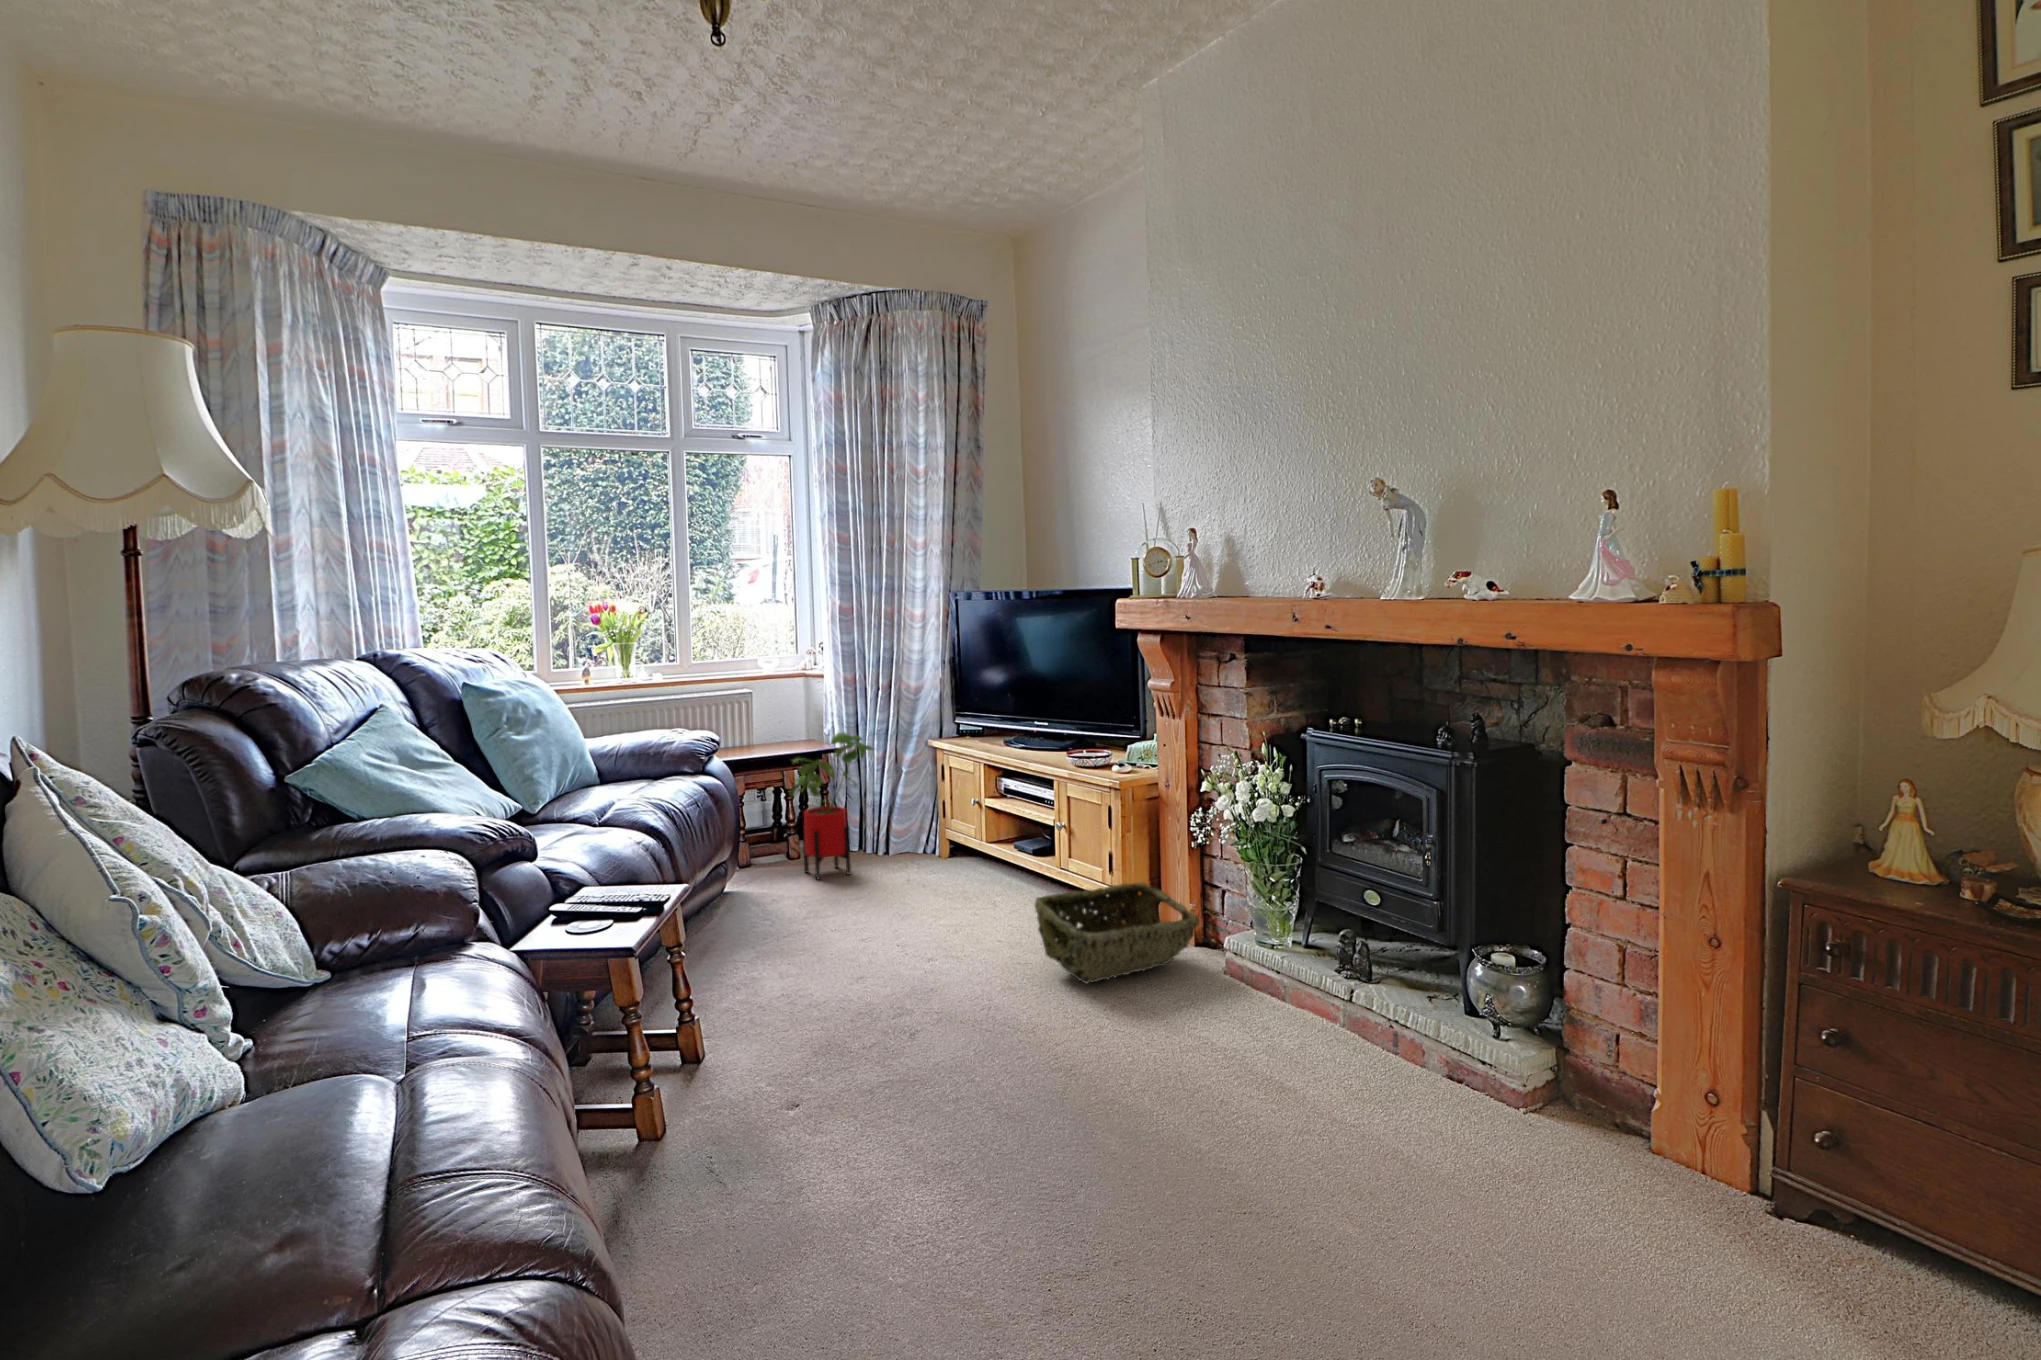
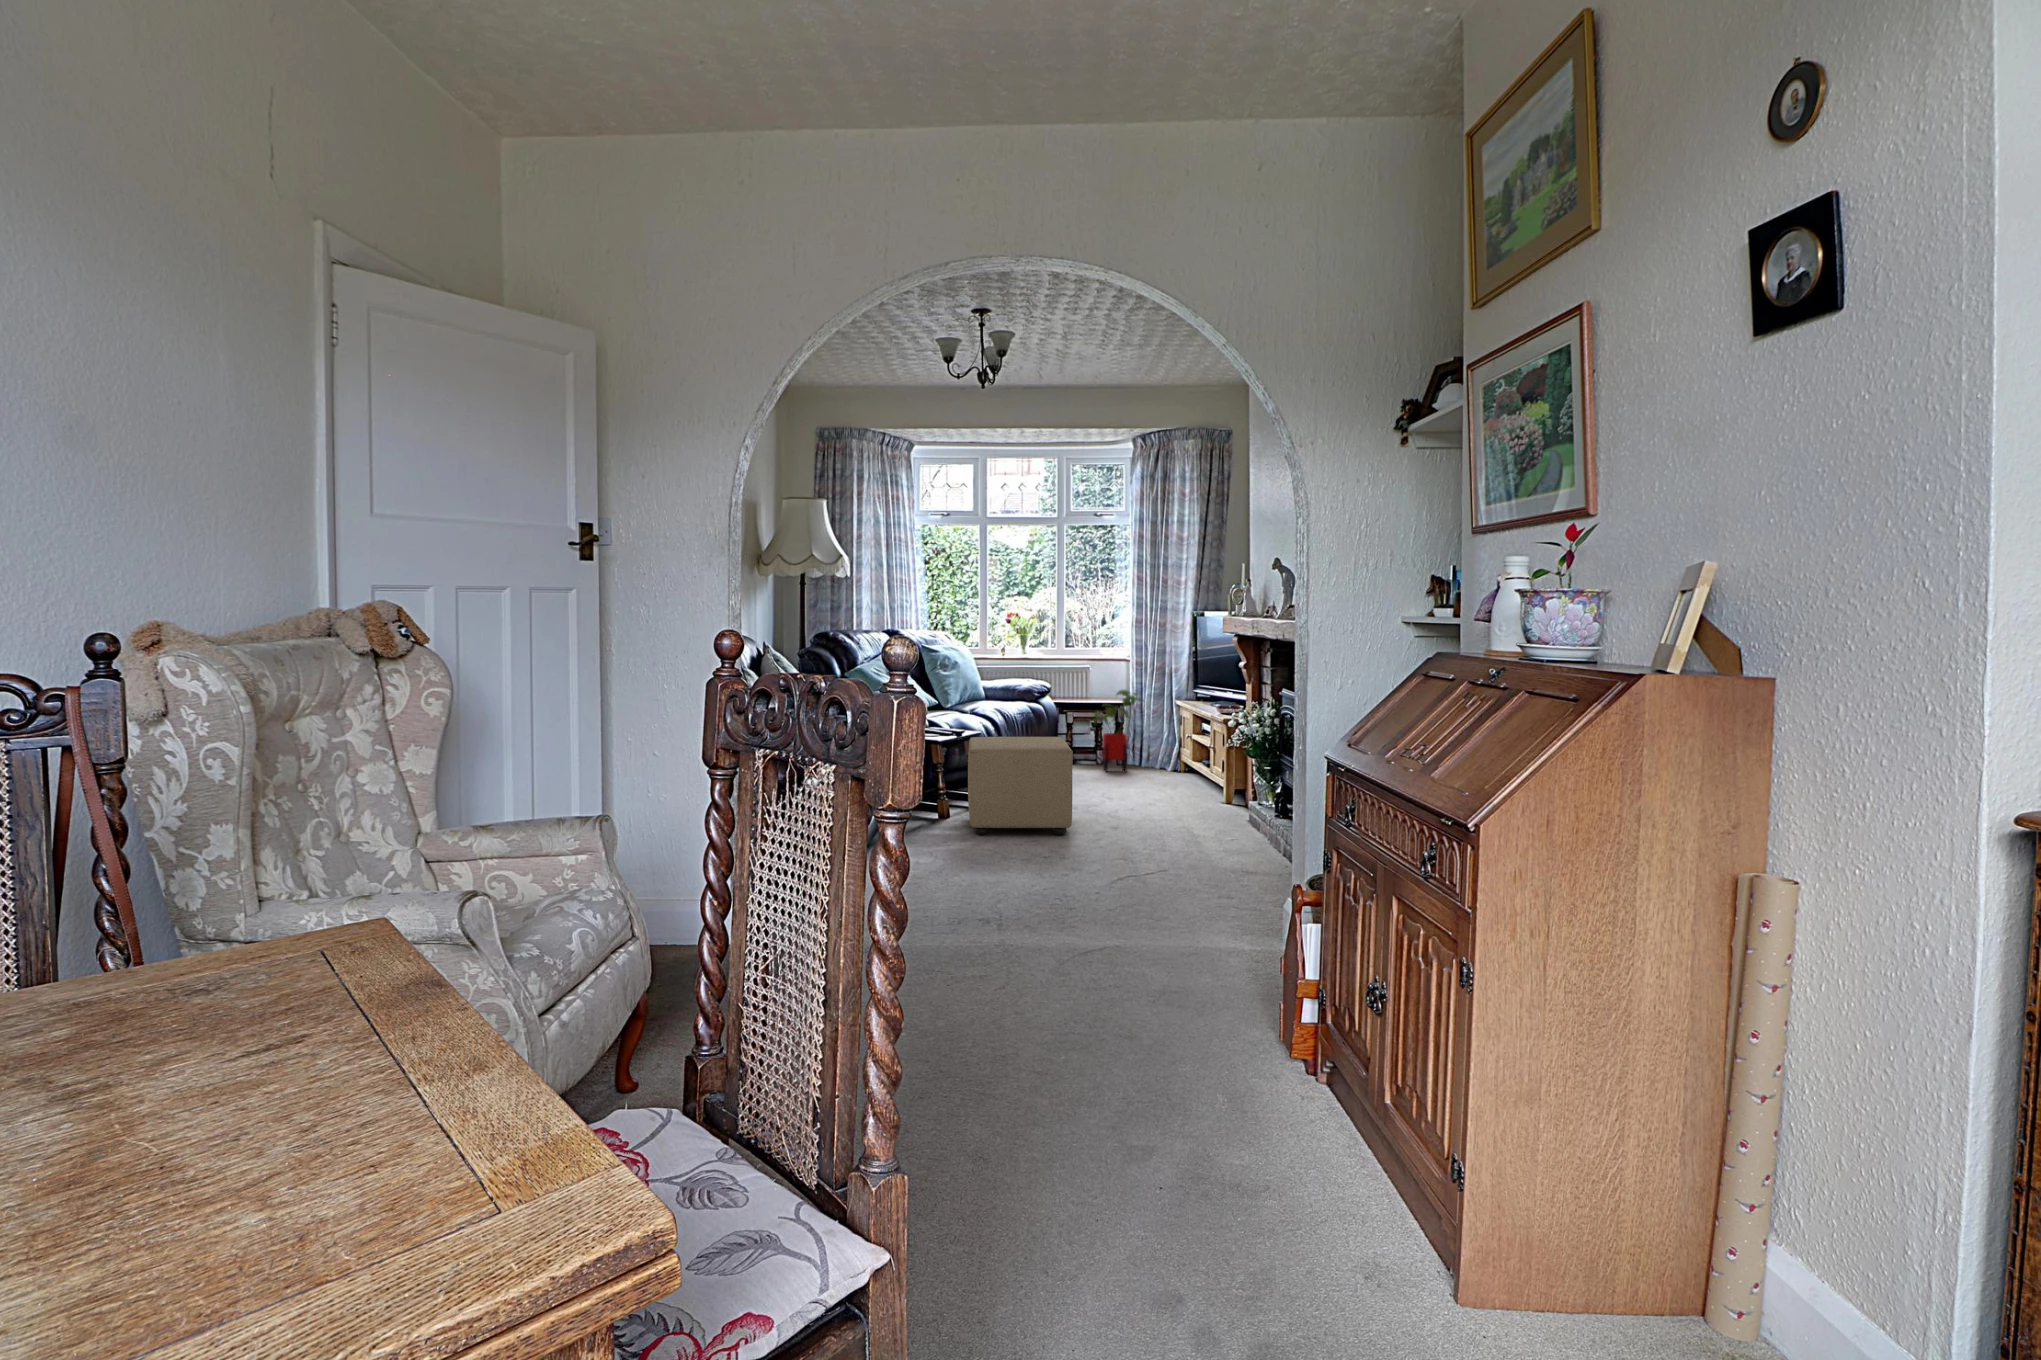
ottoman: none [694,877,1015,1199] -> present [968,737,1073,835]
woven basket: present [1035,883,1199,983] -> none [1157,770,1242,814]

